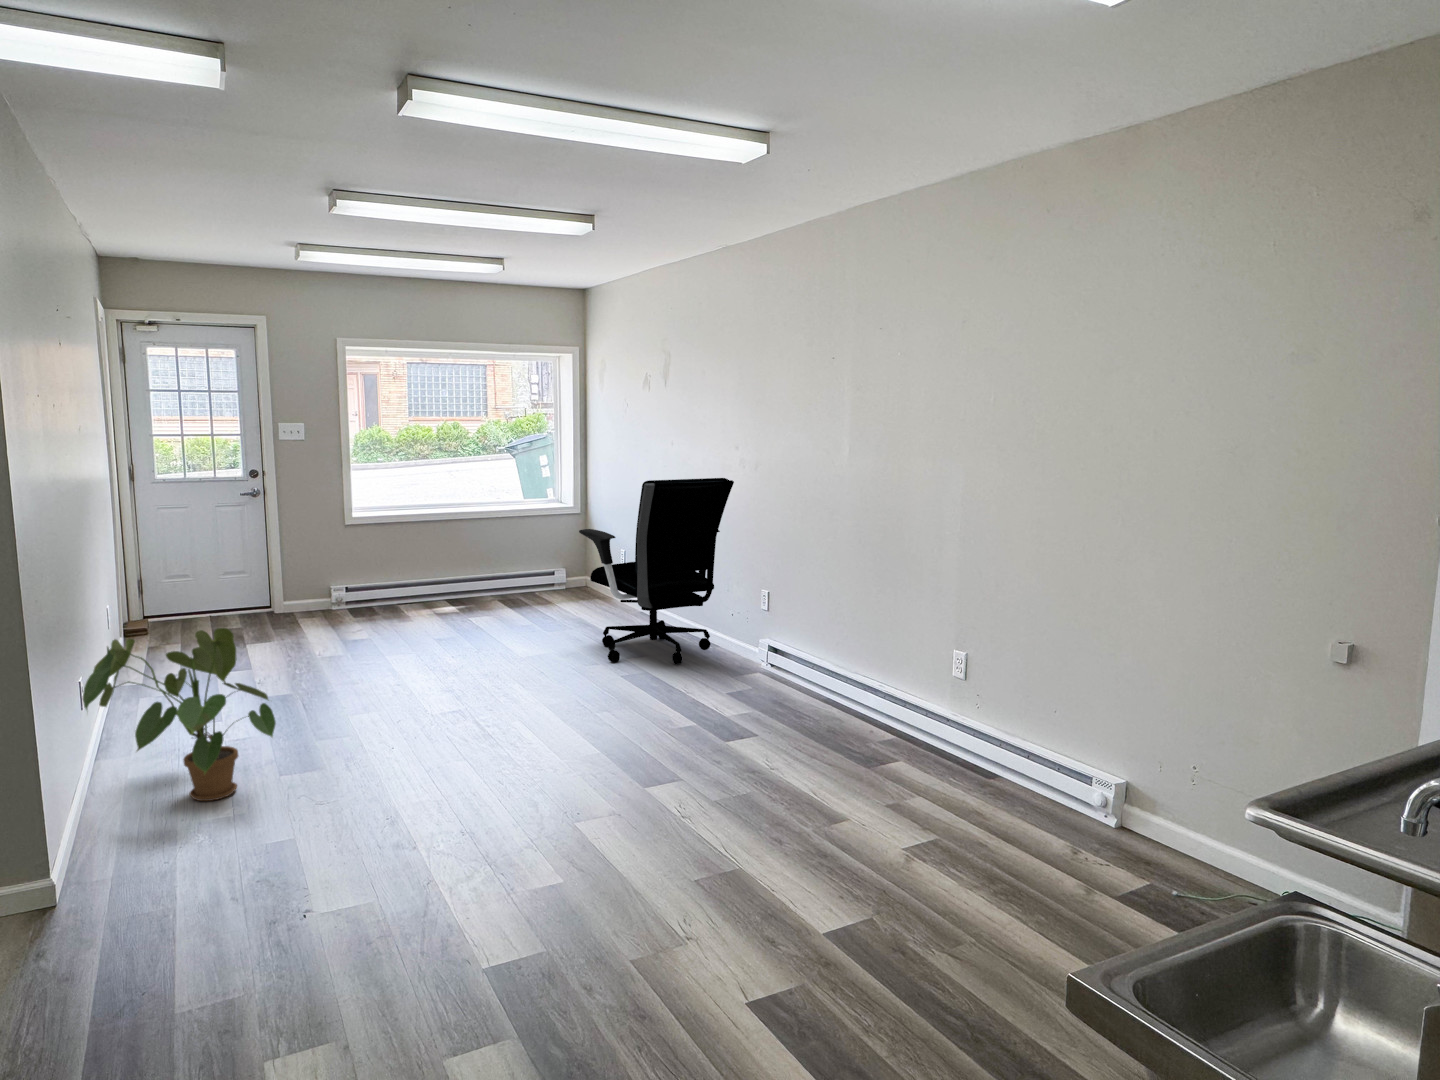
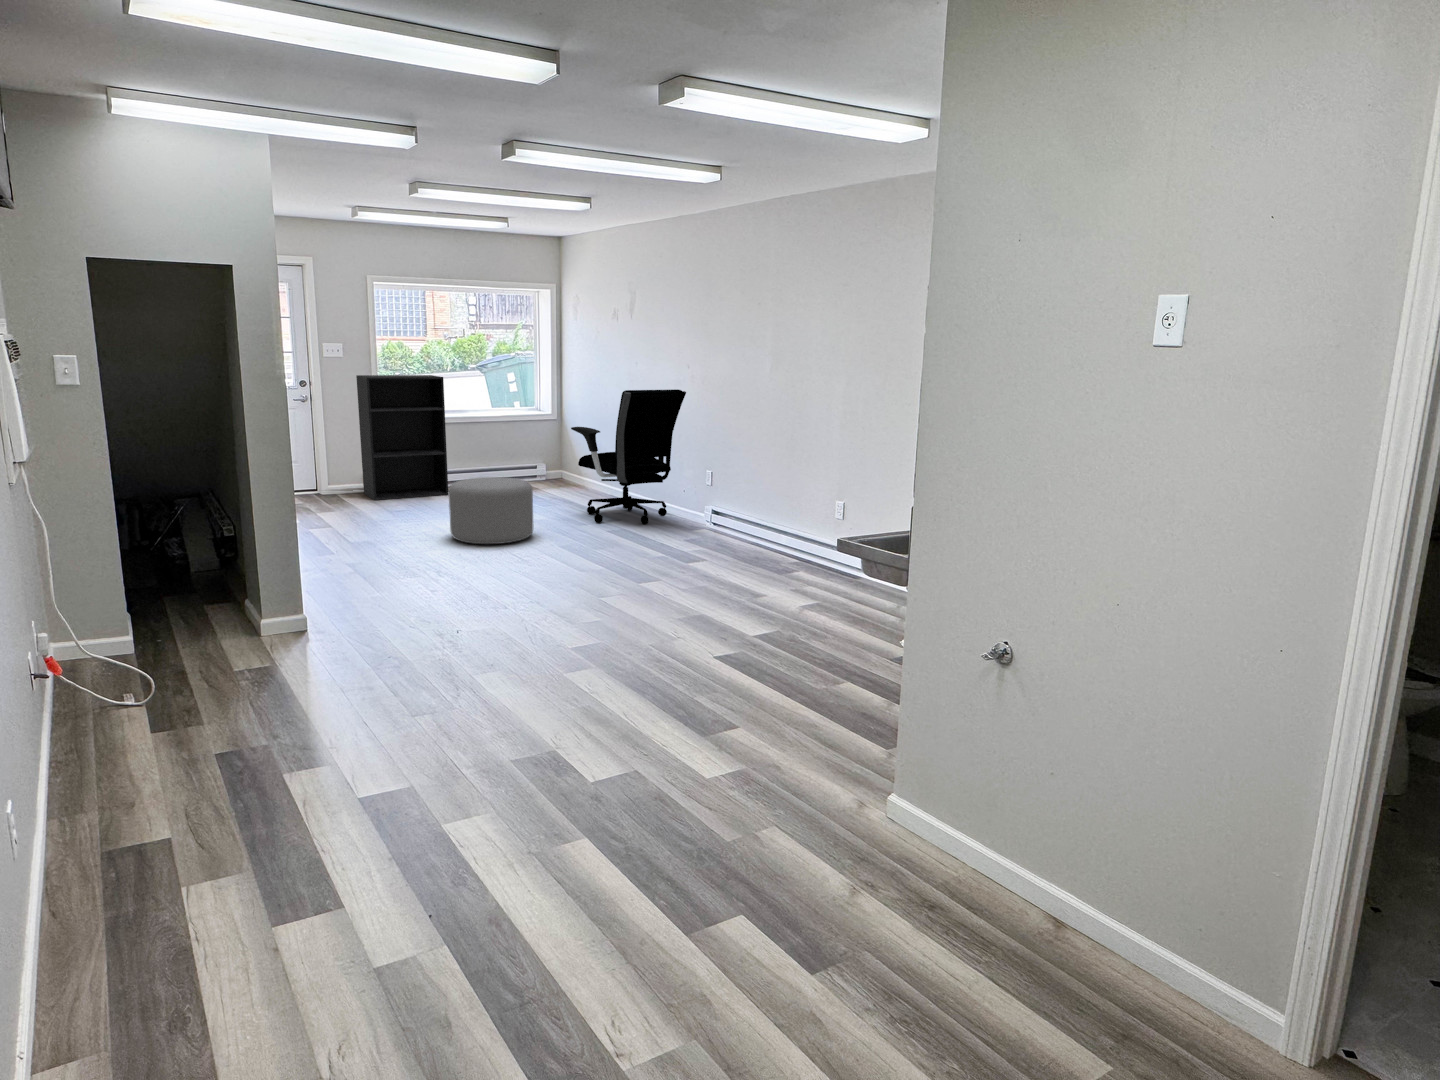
bookshelf: none [318,461,432,624] -> present [356,375,448,500]
ottoman: none [395,603,515,703] -> present [449,477,534,544]
house plant: present [83,628,276,801] -> none [279,479,404,590]

